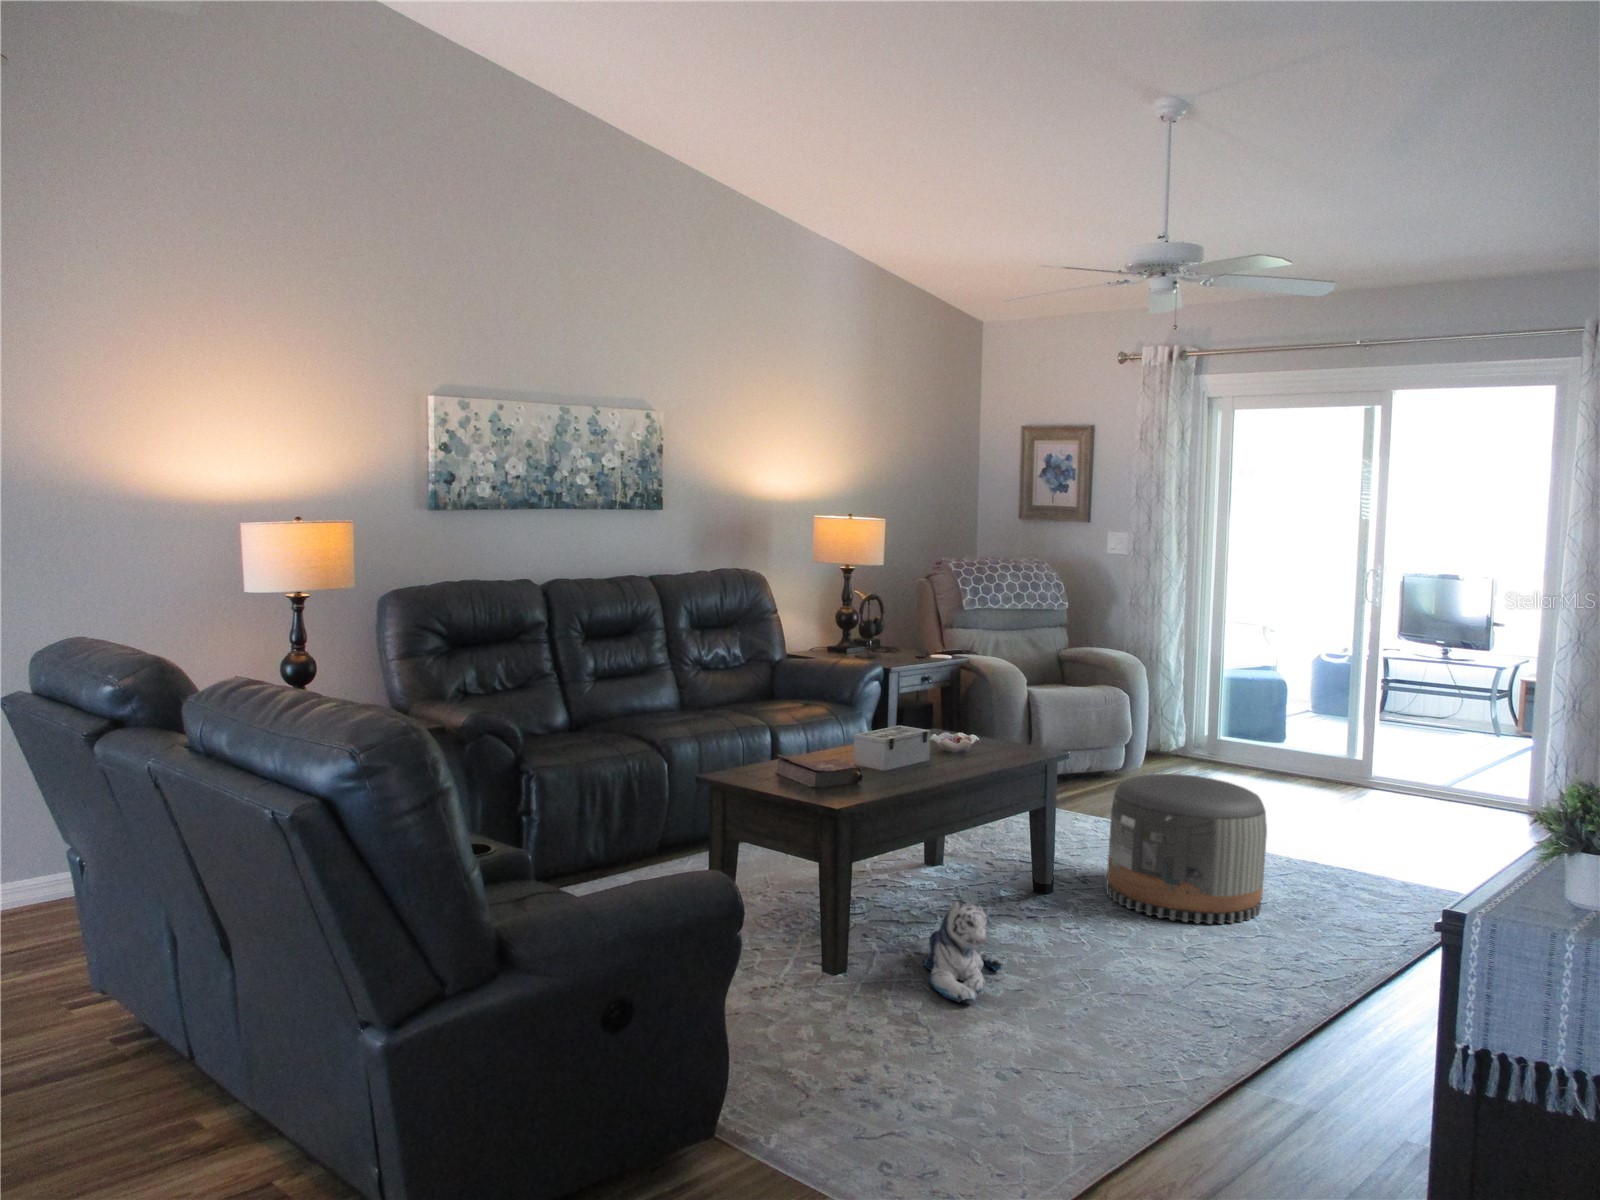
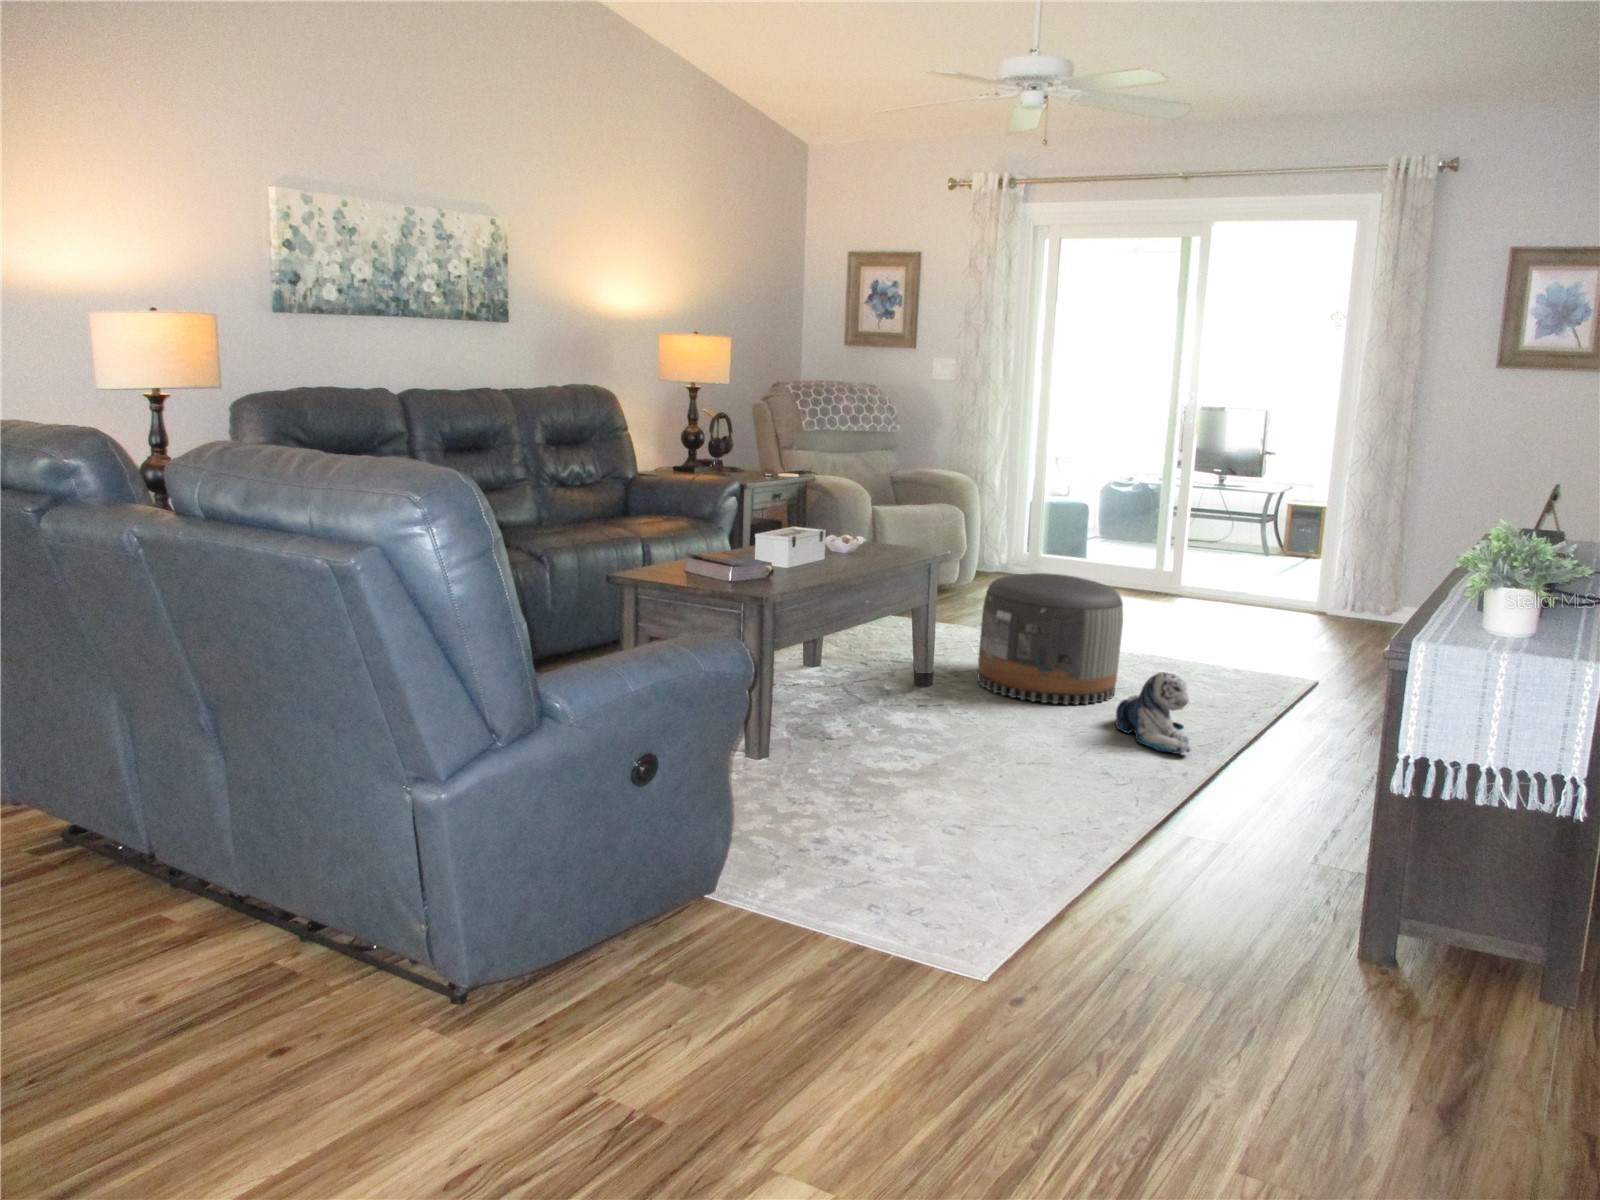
plush toy: present [923,902,1001,1002] -> present [1115,672,1190,754]

